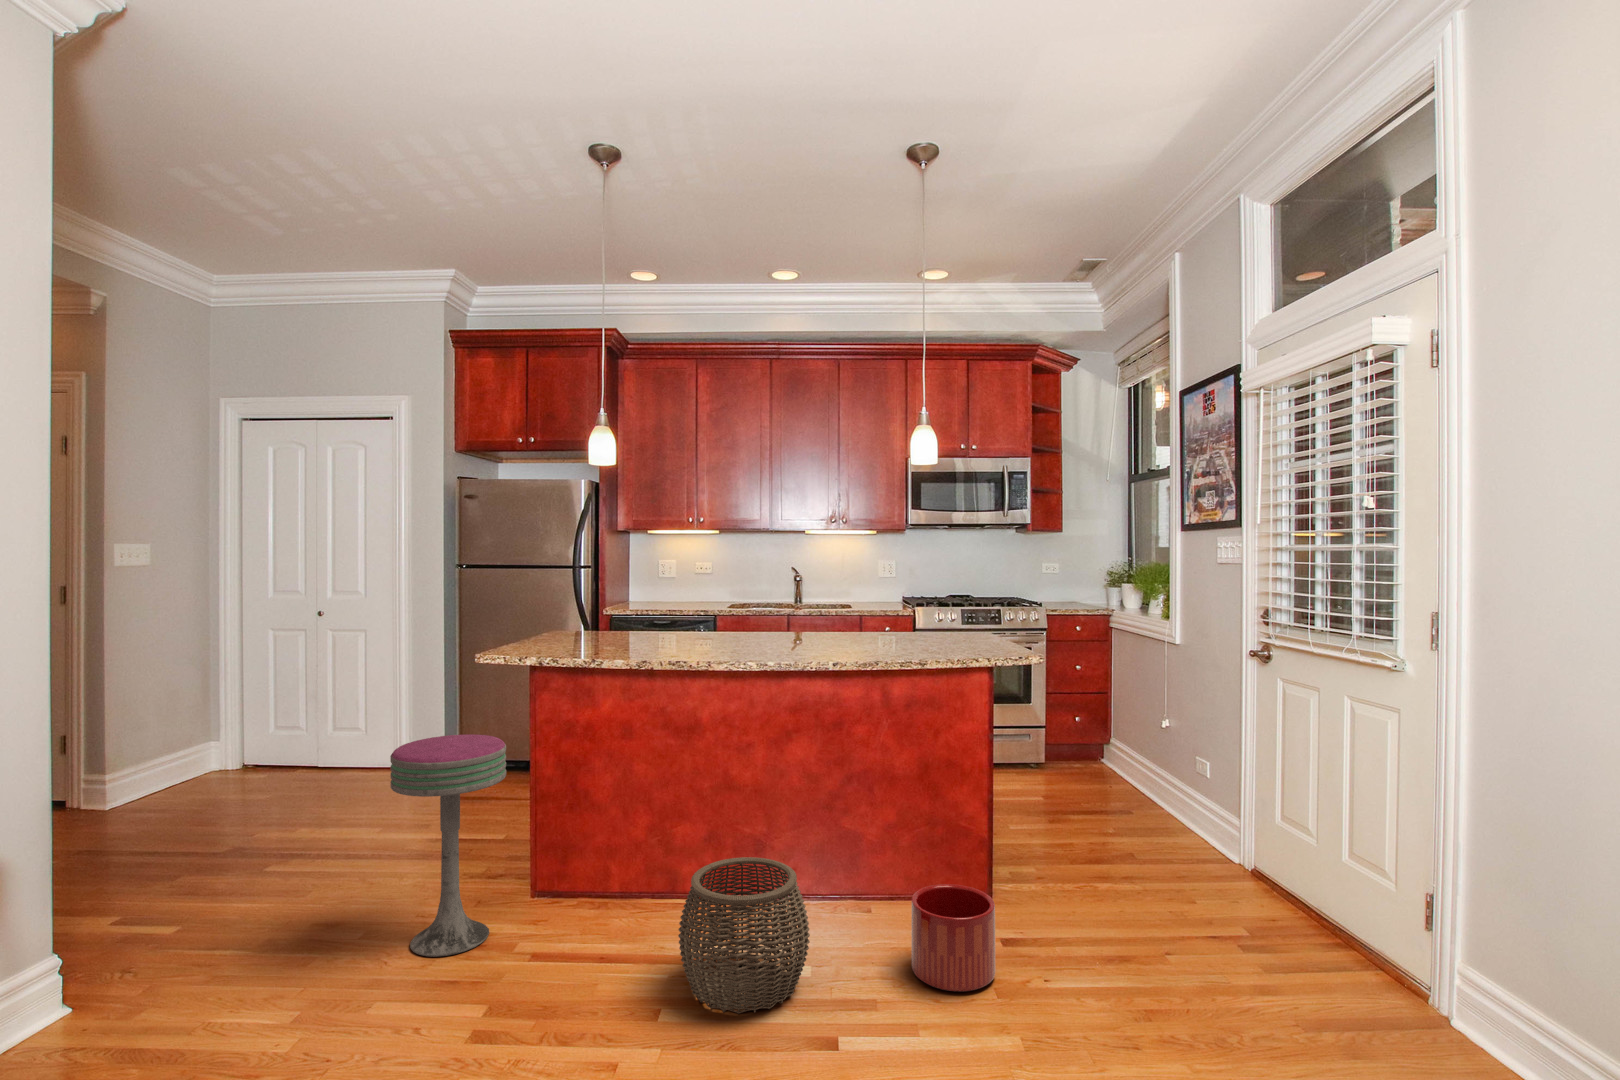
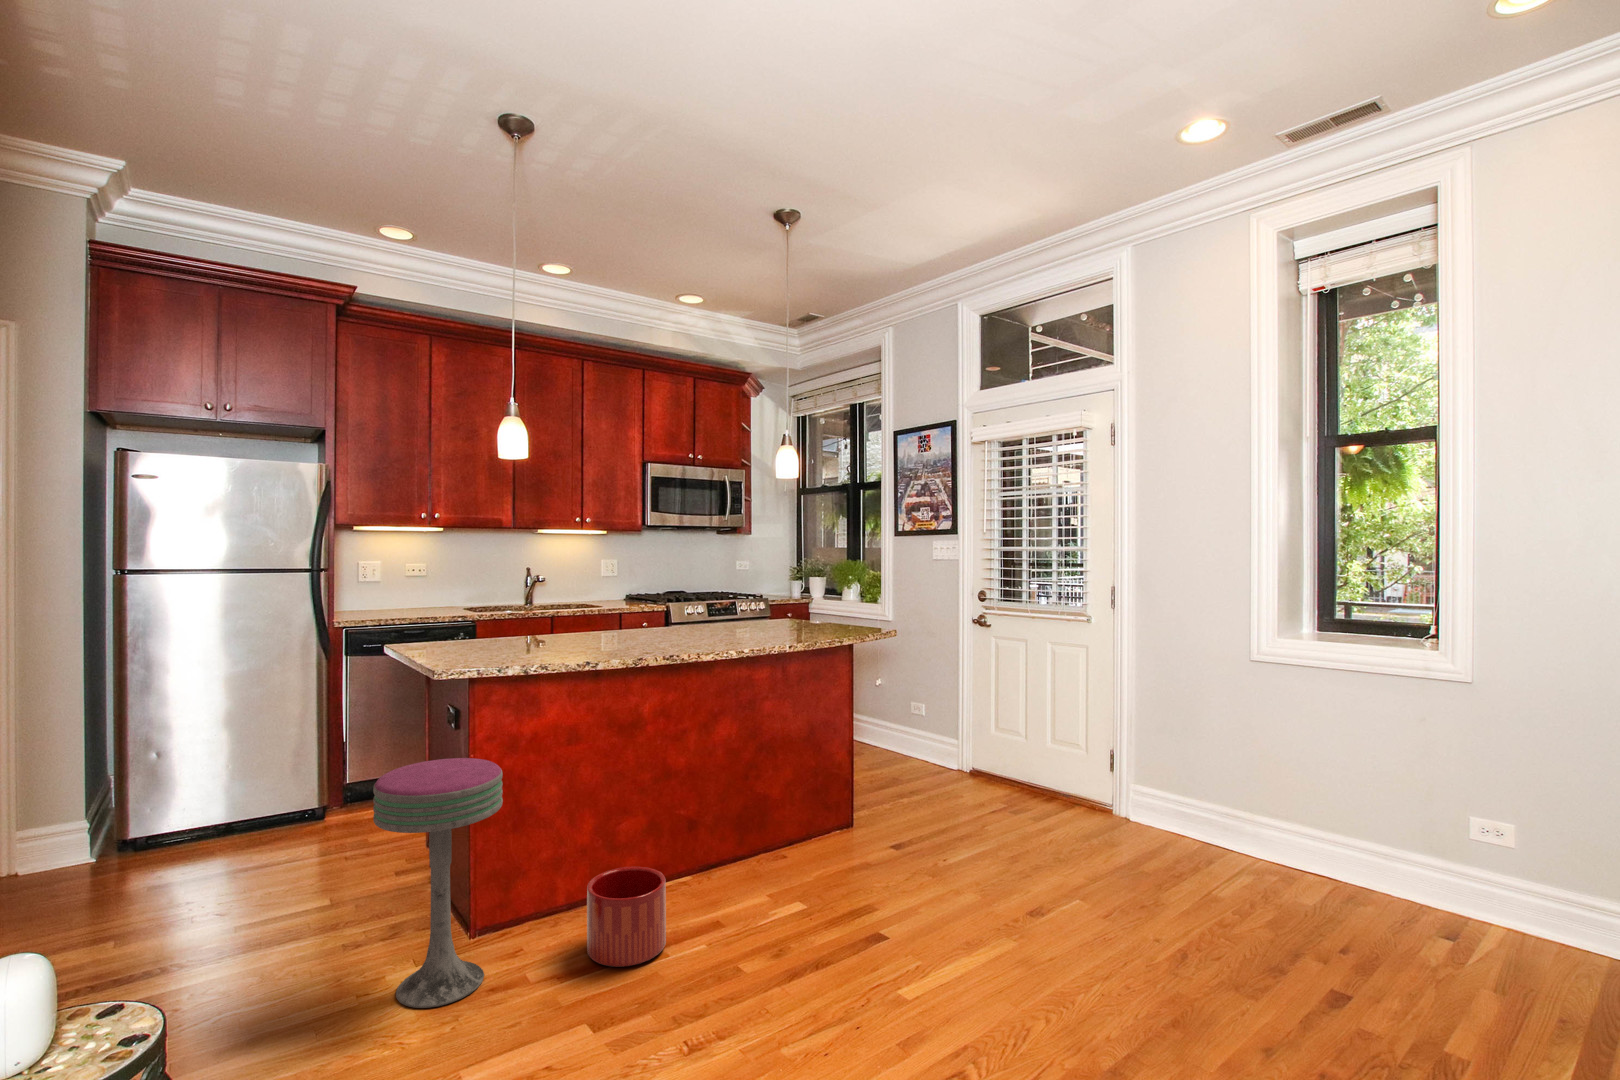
woven basket: present [678,857,810,1014] -> none [714,818,826,948]
planter: present [911,884,995,992] -> present [587,867,666,967]

